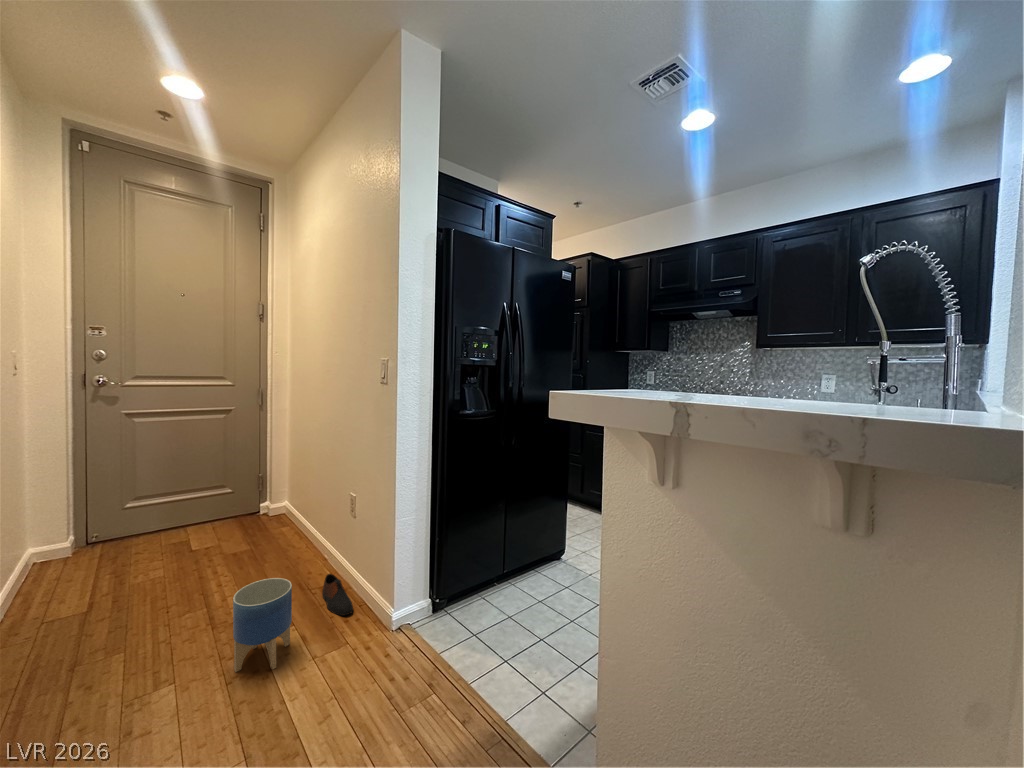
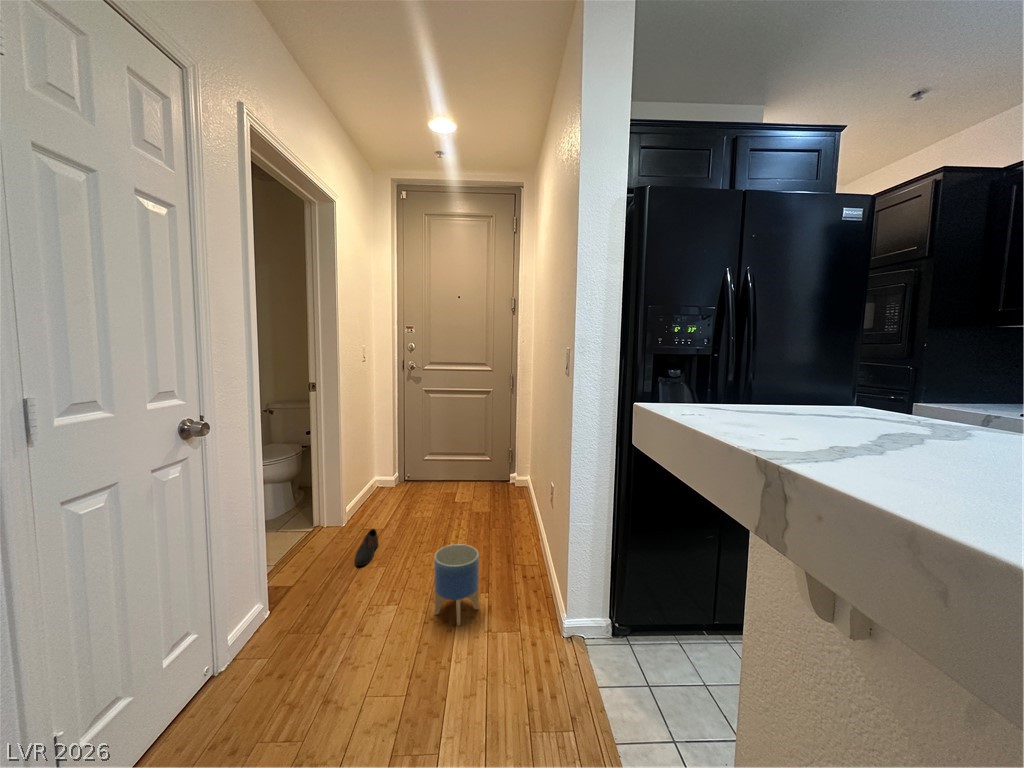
shoe: present [322,574,353,615] -> present [355,529,378,566]

